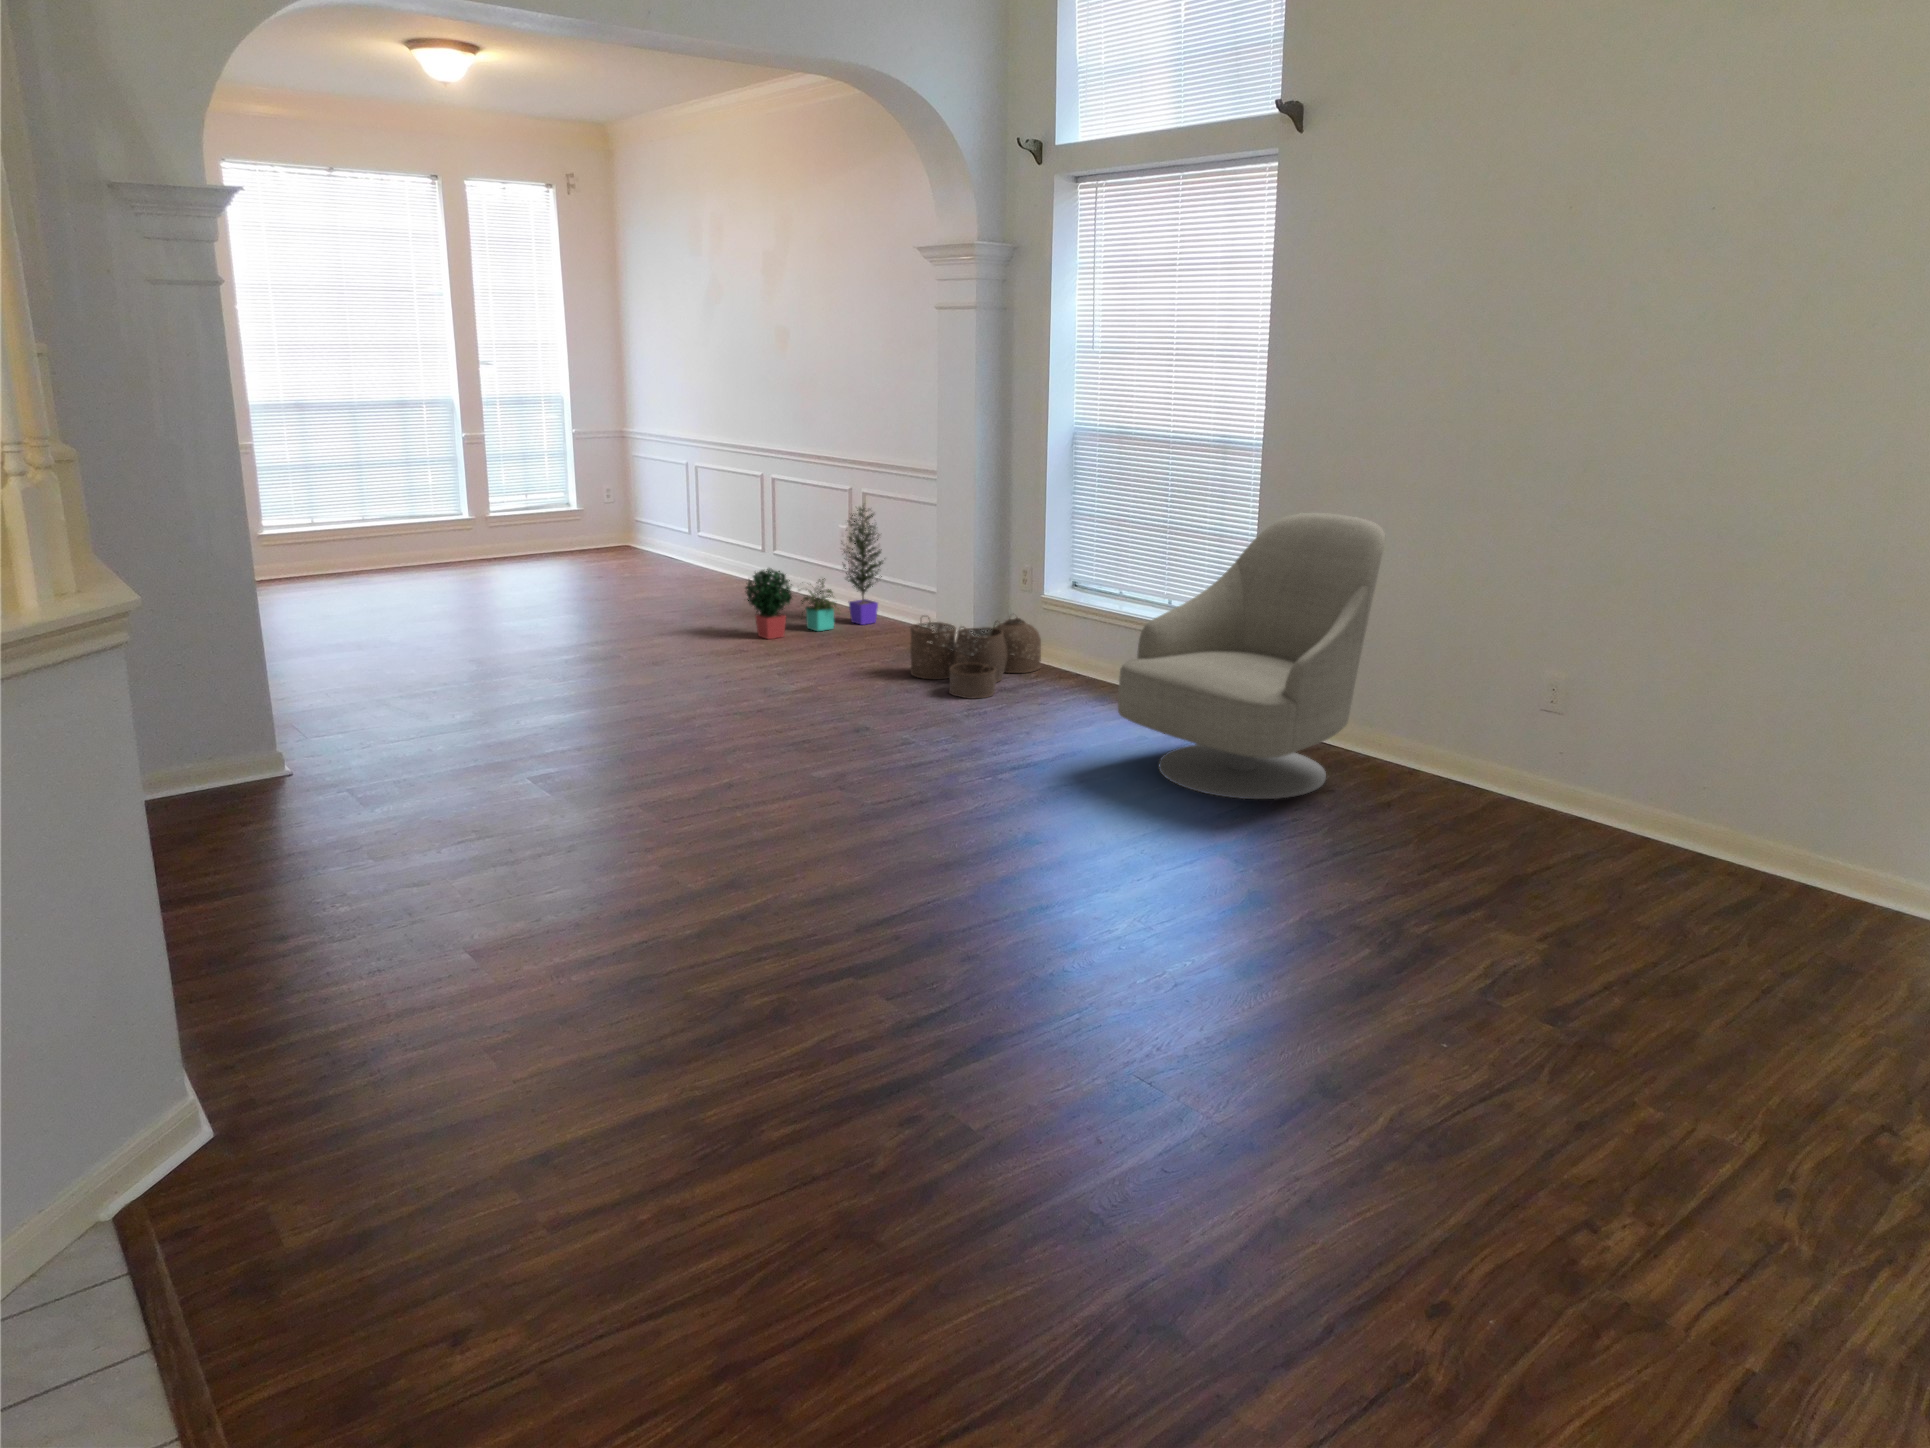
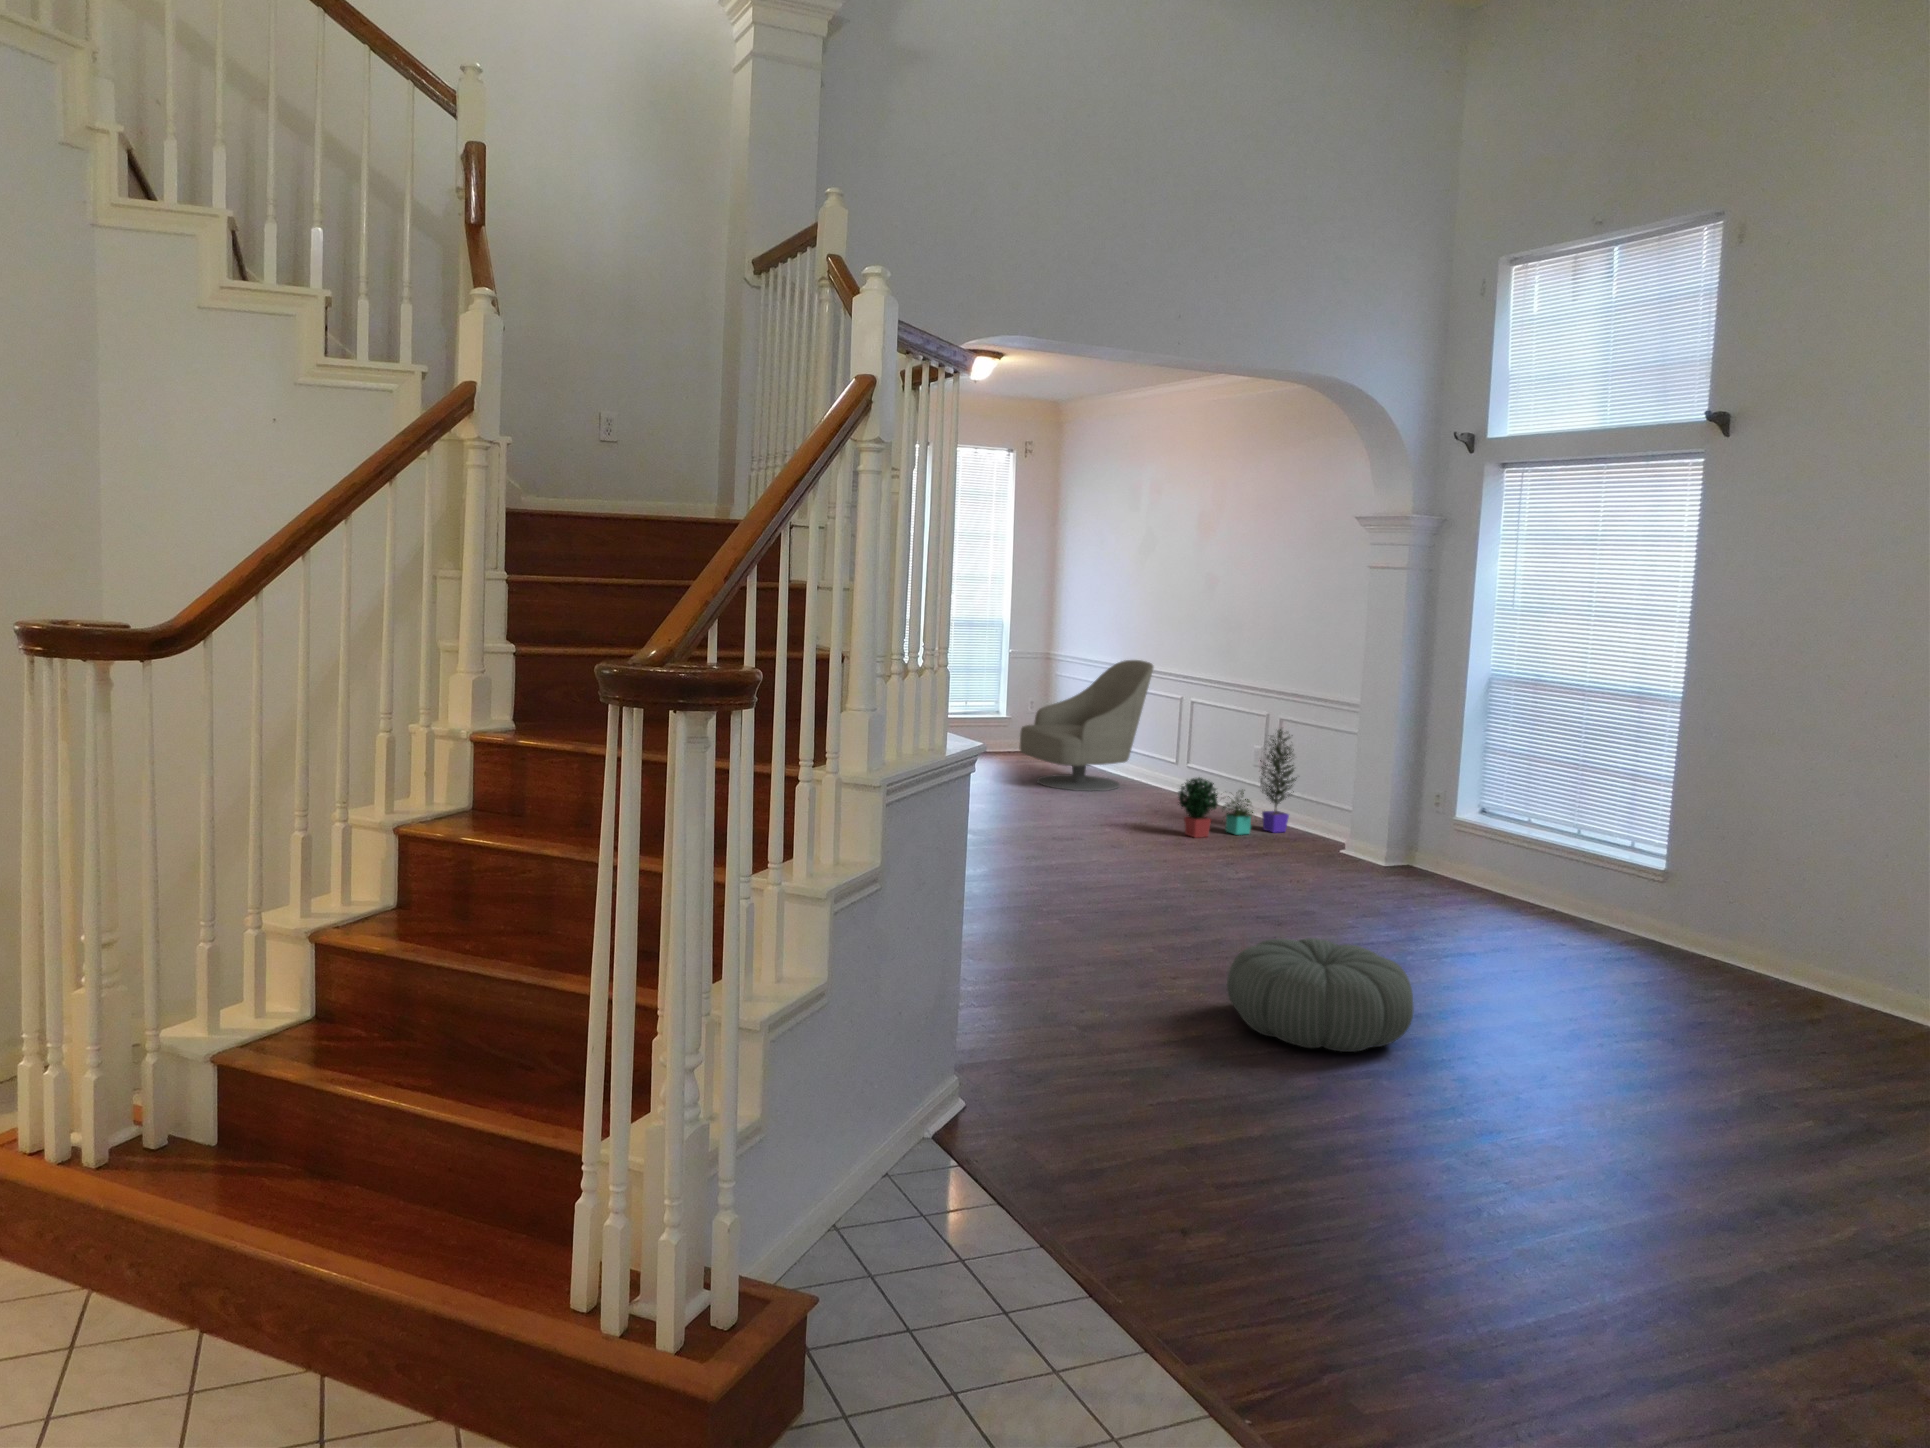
armchair: present [1118,513,1385,799] -> present [1019,660,1153,791]
woven basket: present [910,617,1041,698] -> none [1330,826,1451,902]
pouf: none [717,777,950,930] -> present [1227,938,1413,1052]

